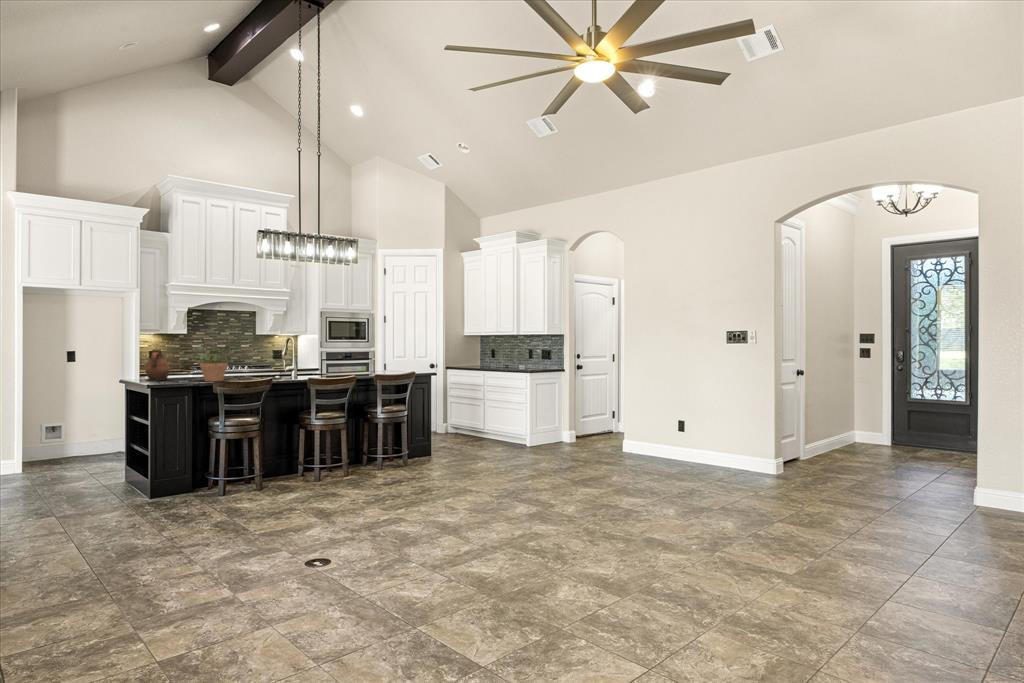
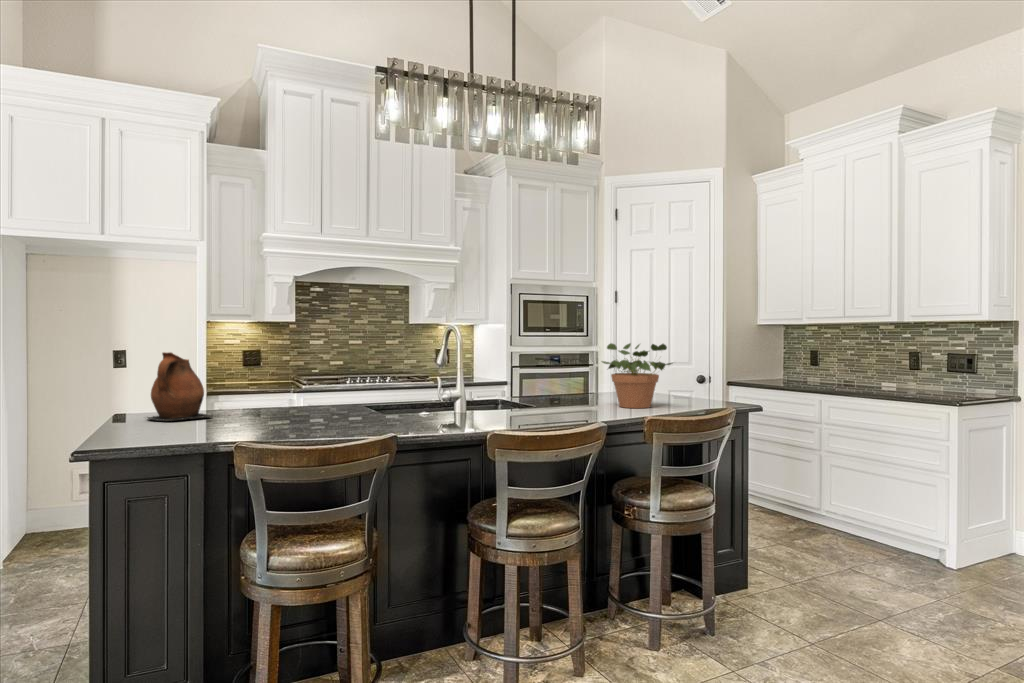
potted plant: present [196,346,232,381] -> present [602,343,673,408]

